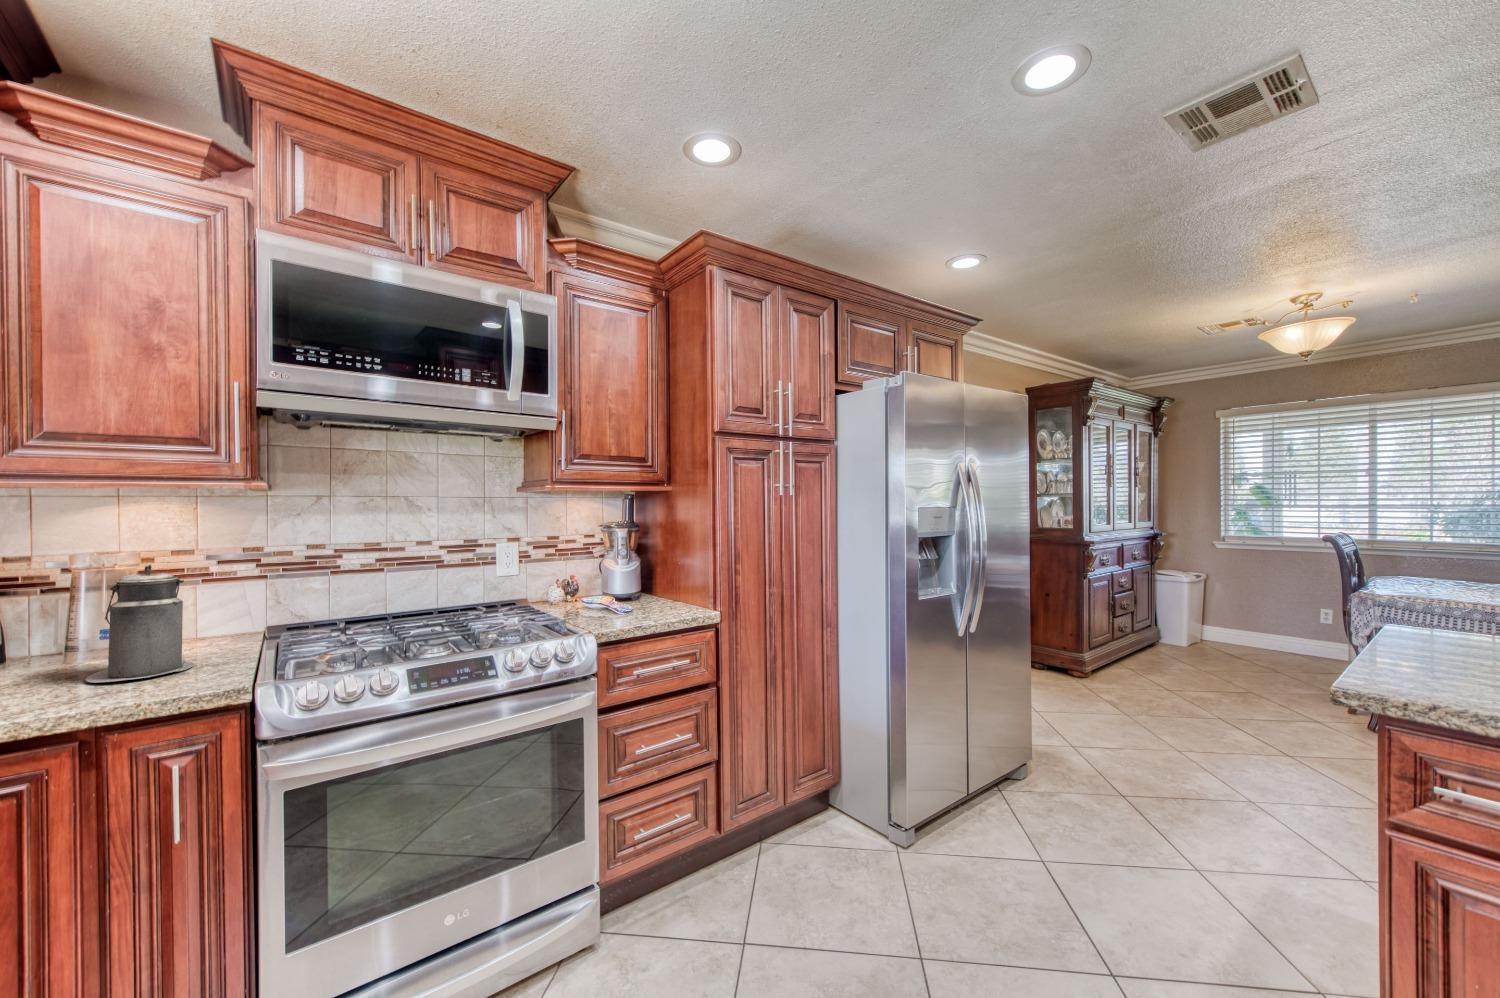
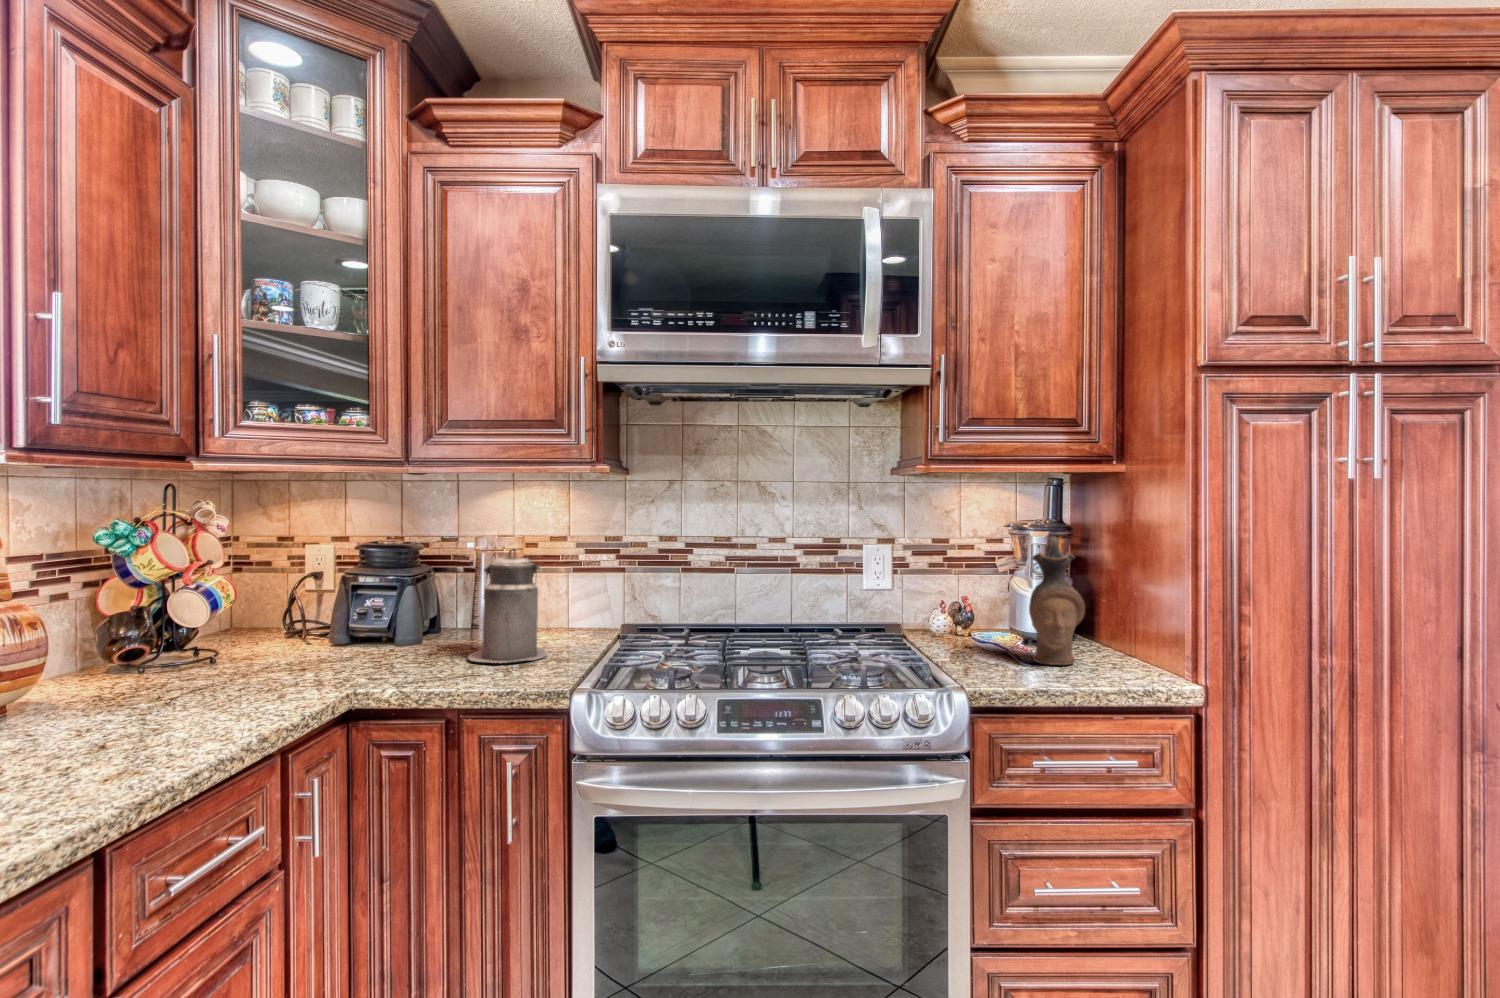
ceramic pitcher: none [622,531,656,612] -> present [1029,536,1085,665]

